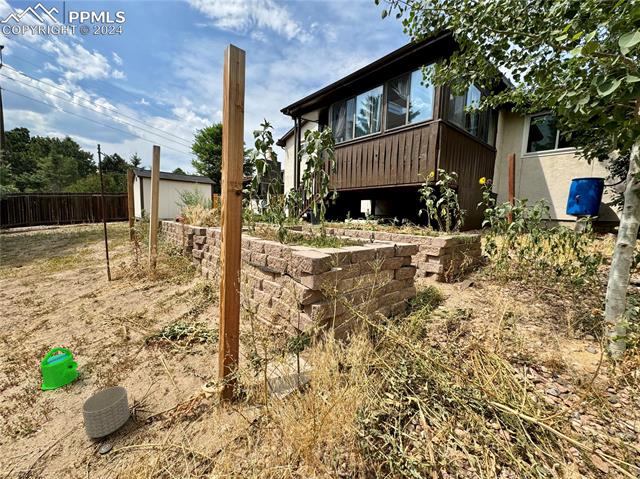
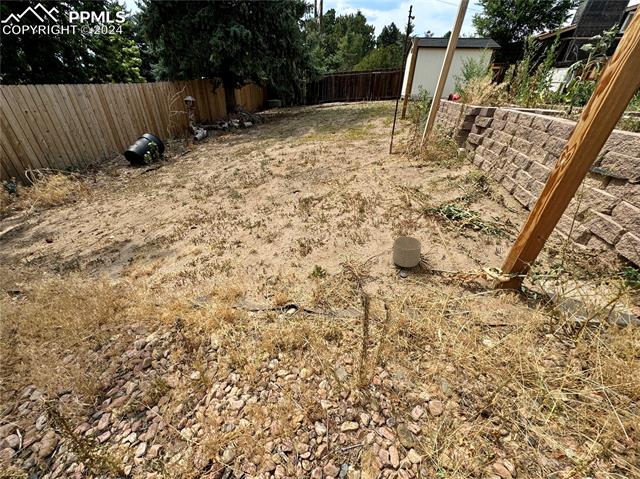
watering can: present [41,347,79,389] -> none [362,196,384,223]

